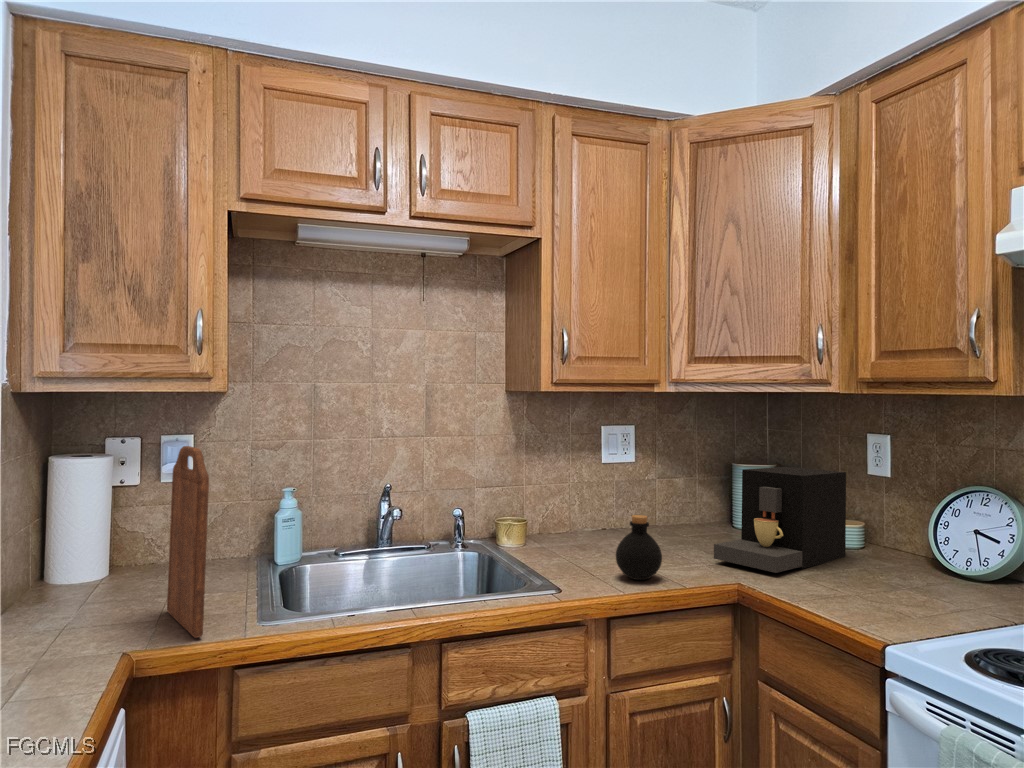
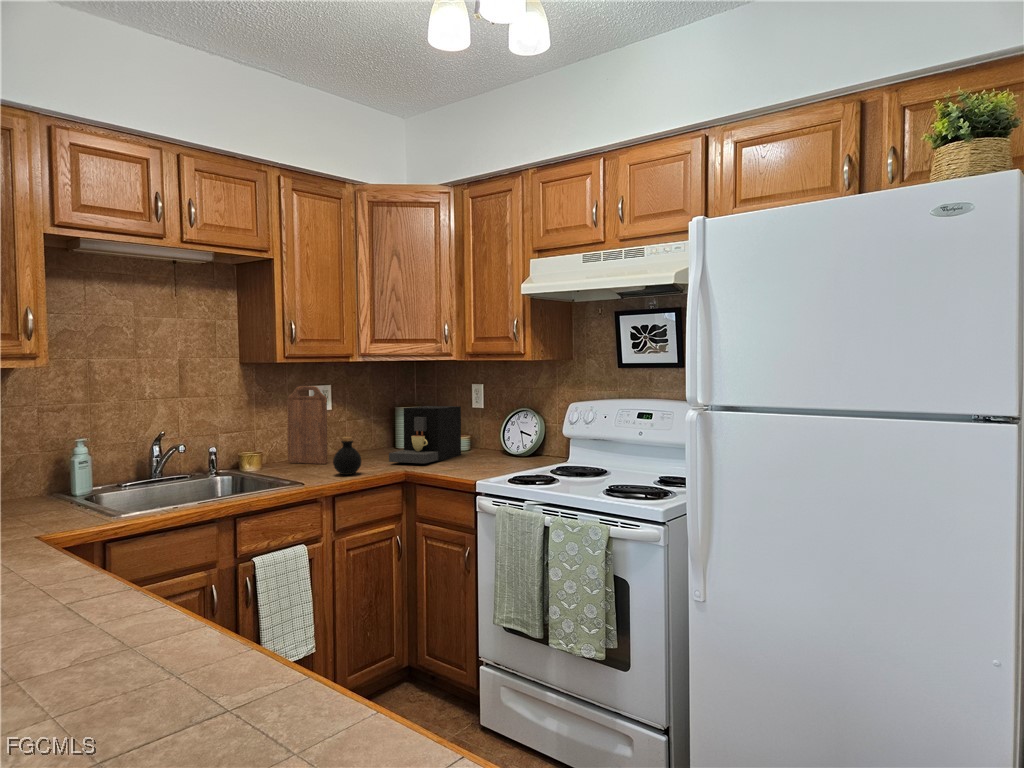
cutting board: present [167,446,209,638] -> present [287,386,327,464]

